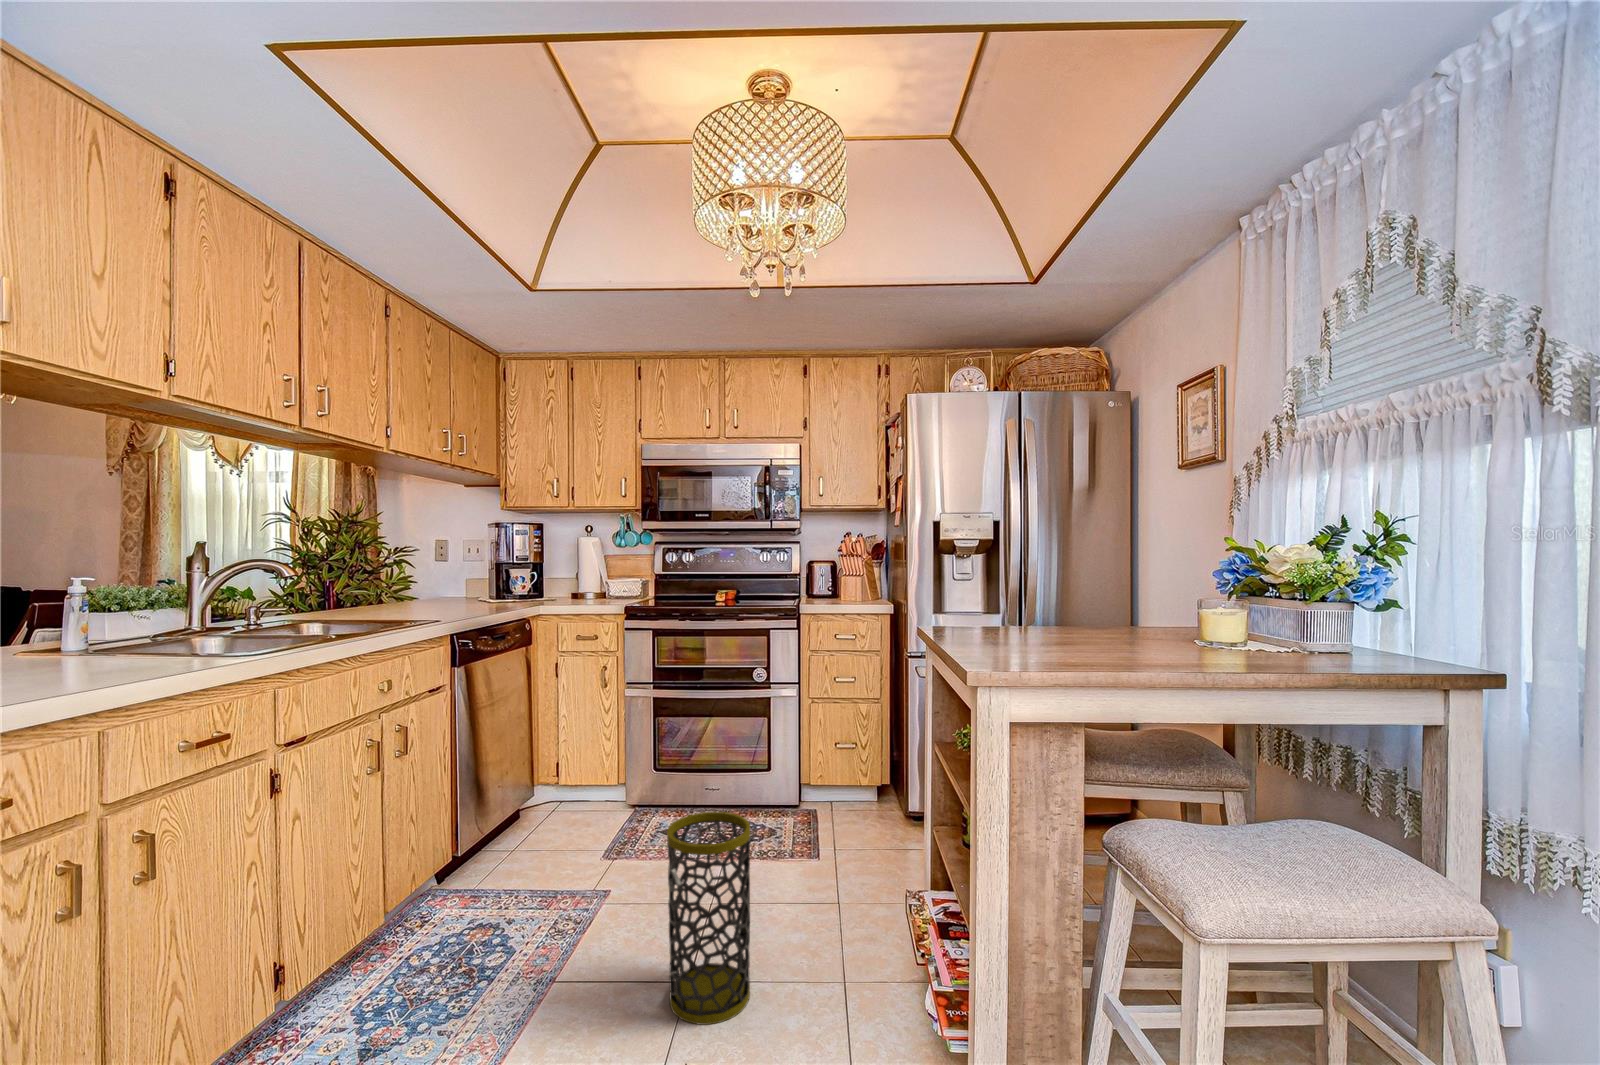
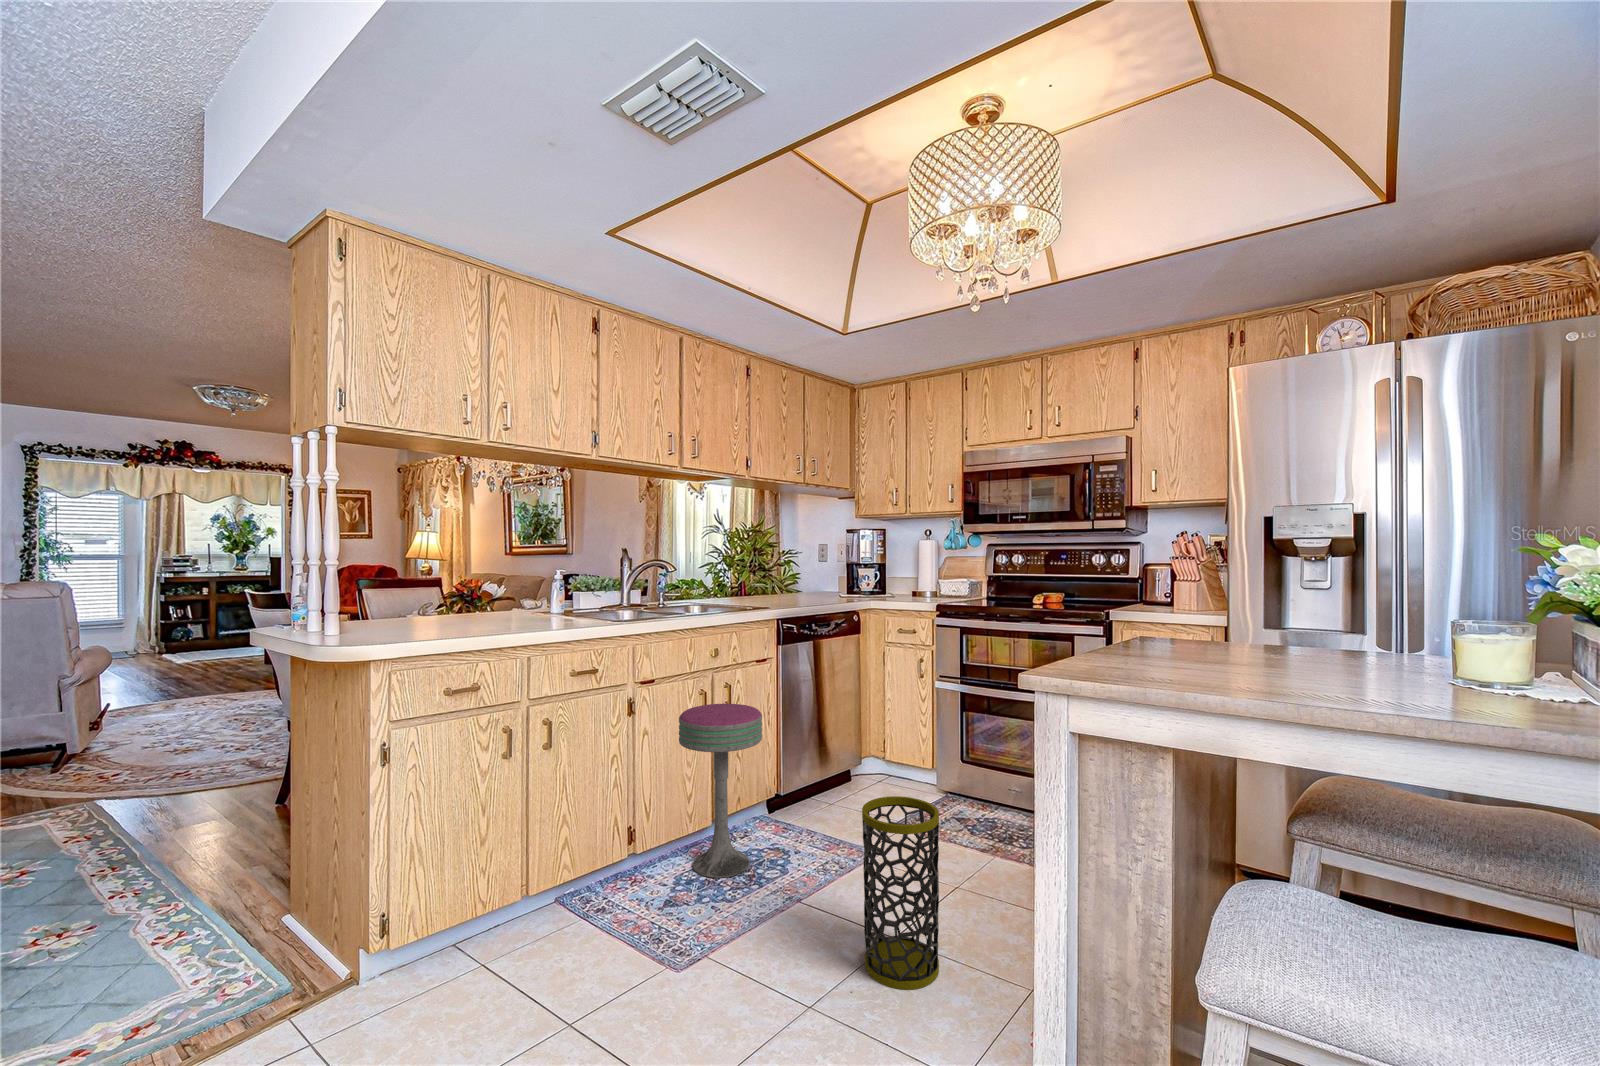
bar stool: none [346,750,476,997] -> present [679,704,762,878]

